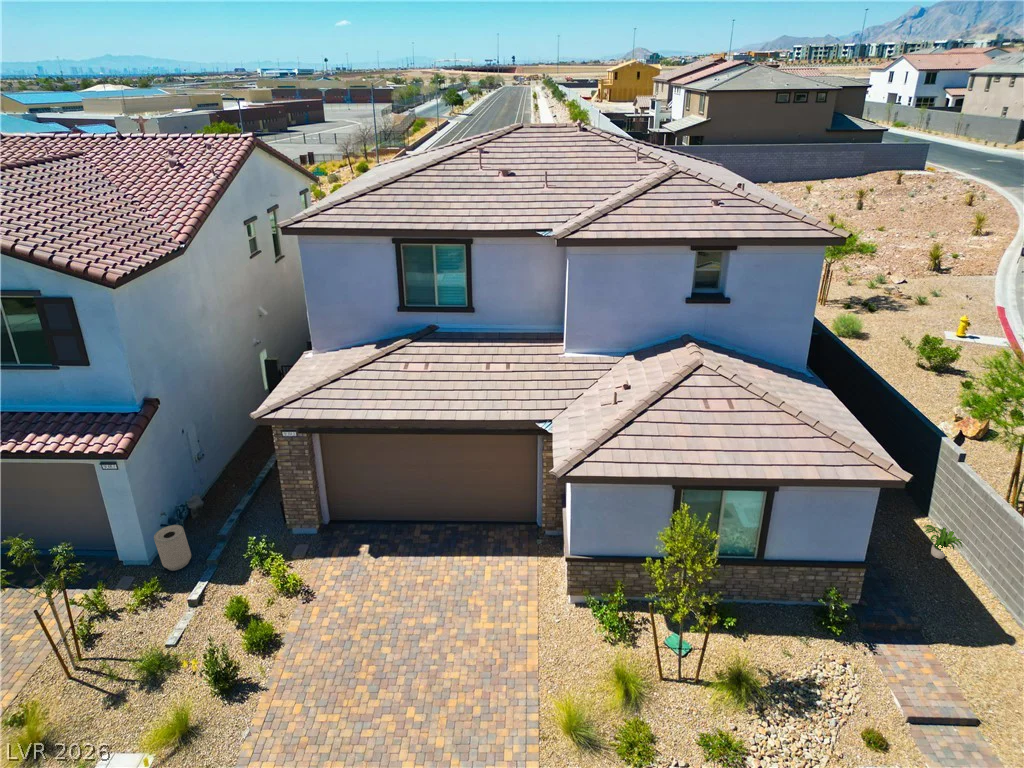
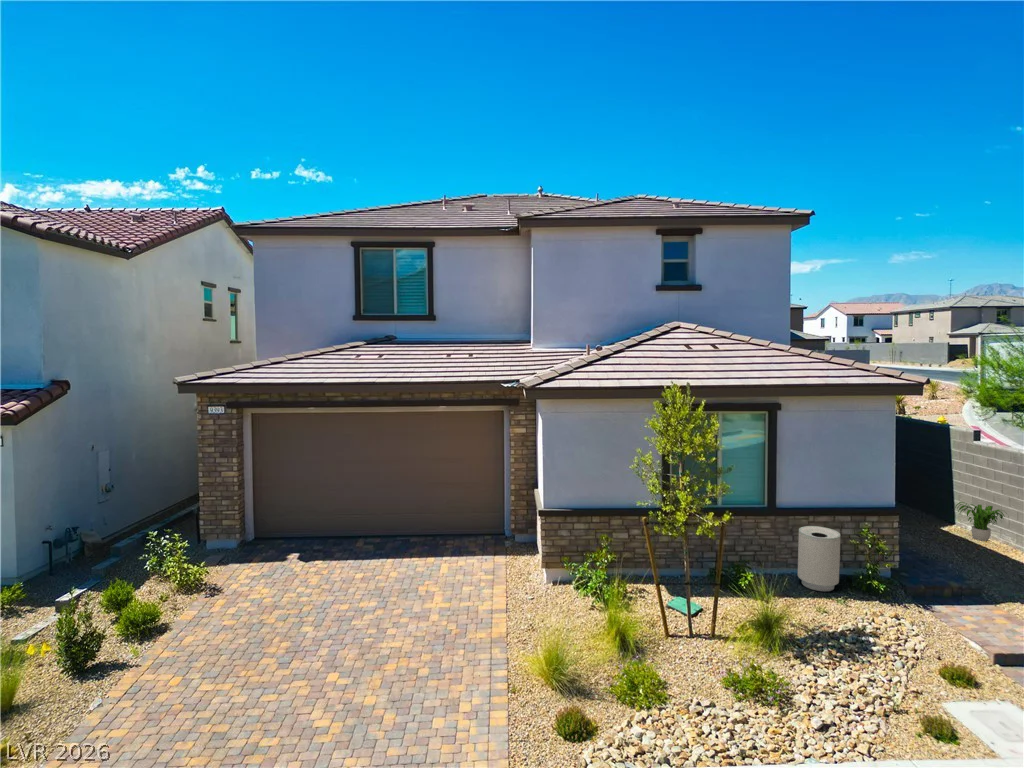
trash can: present [154,525,191,571] -> present [798,526,840,591]

